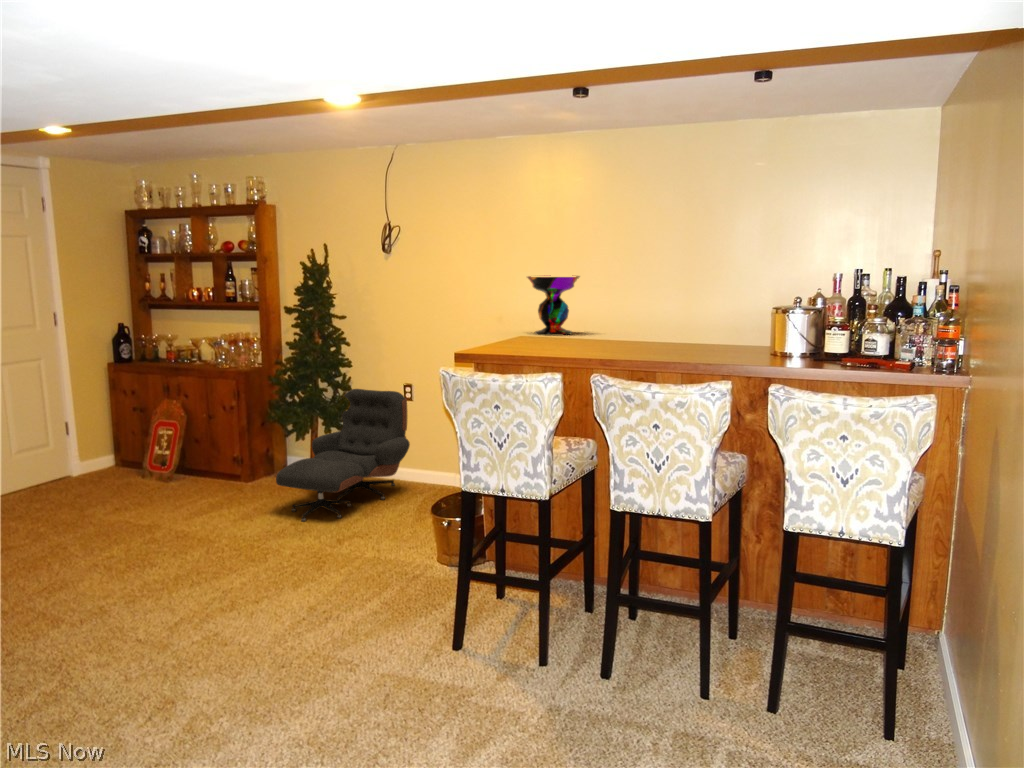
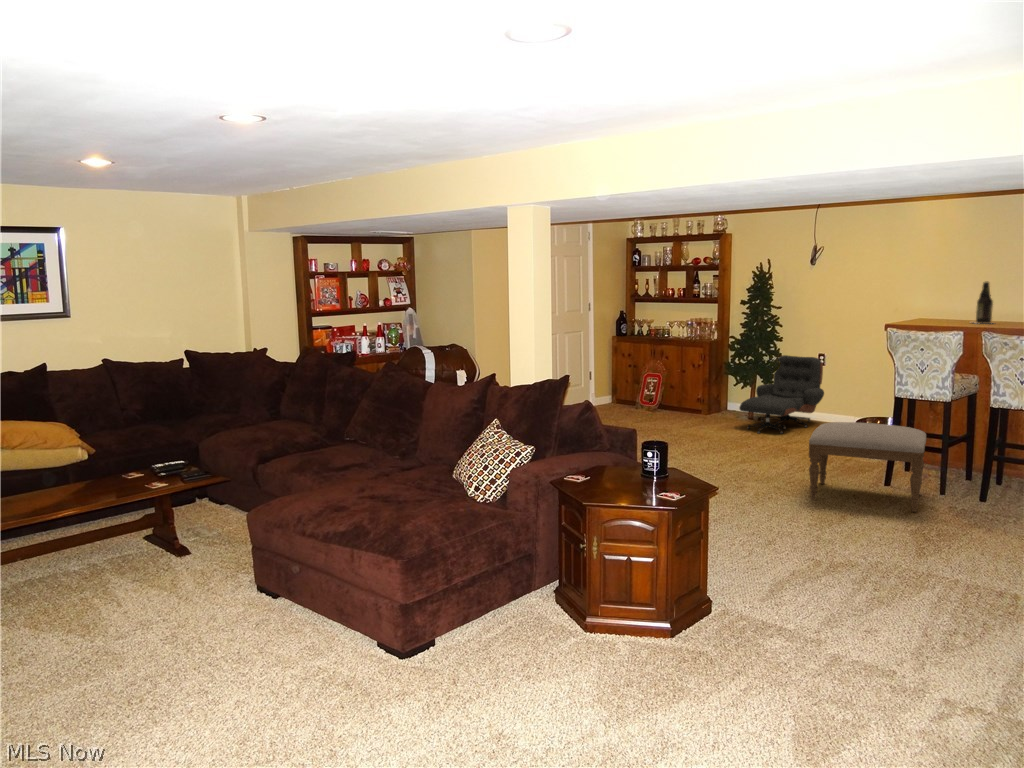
decorative bowl: present [527,275,580,335] -> none [922,278,964,319]
beer bottle: none [584,280,622,346] -> present [975,281,993,324]
ottoman: none [281,550,511,744] -> present [809,422,926,512]

